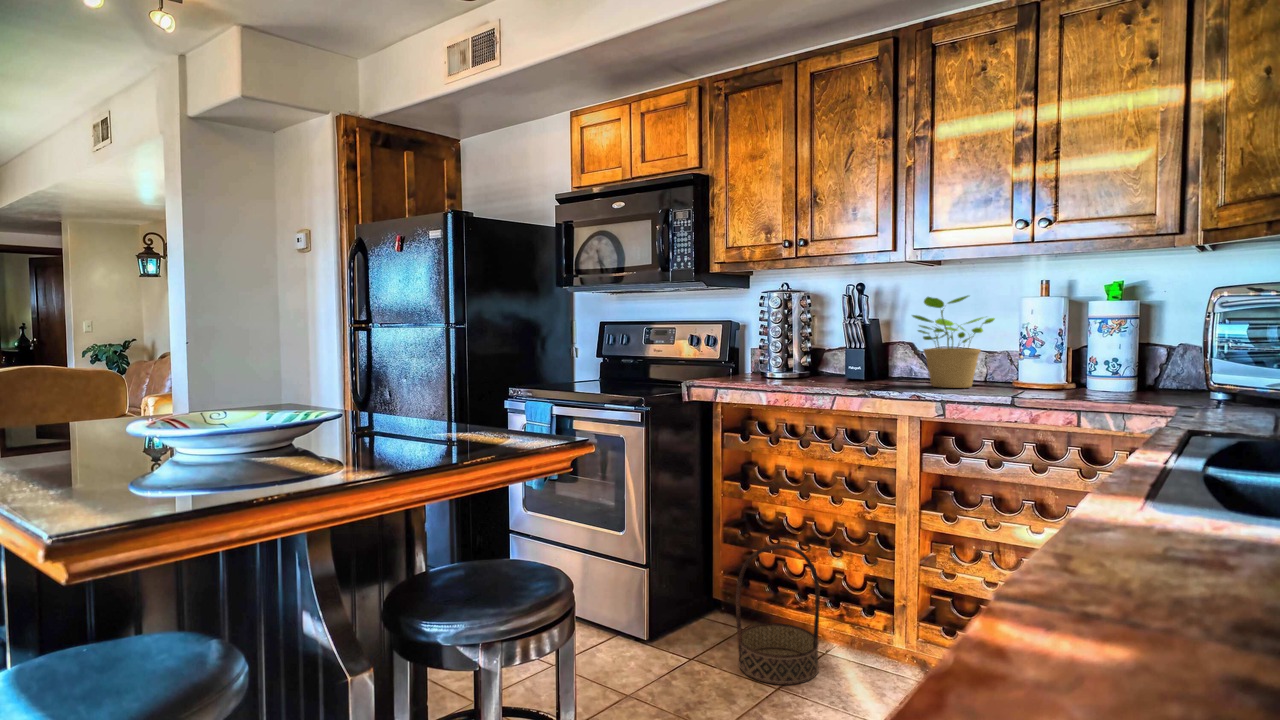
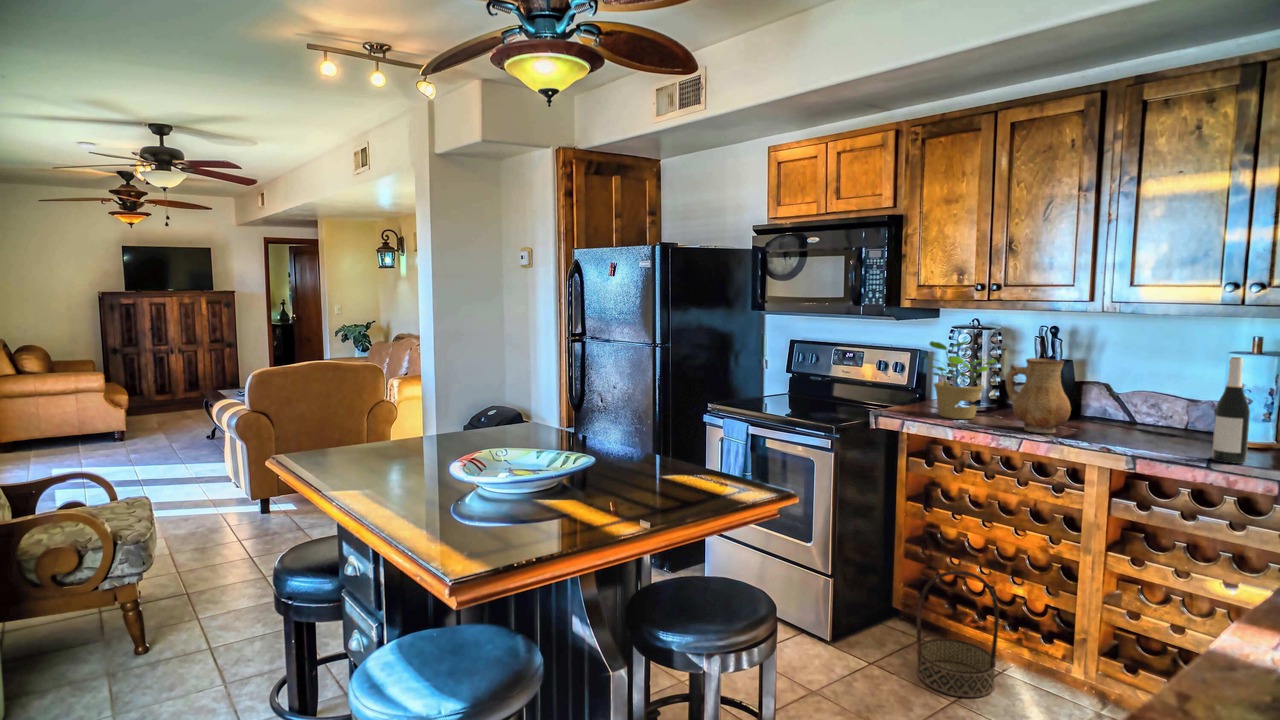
wine bottle: none [1016,290,1049,400] -> present [1212,357,1250,464]
potted plant: present [912,296,995,388] -> present [925,341,995,419]
ceramic pitcher: none [816,312,880,389] -> present [1006,358,1071,433]

